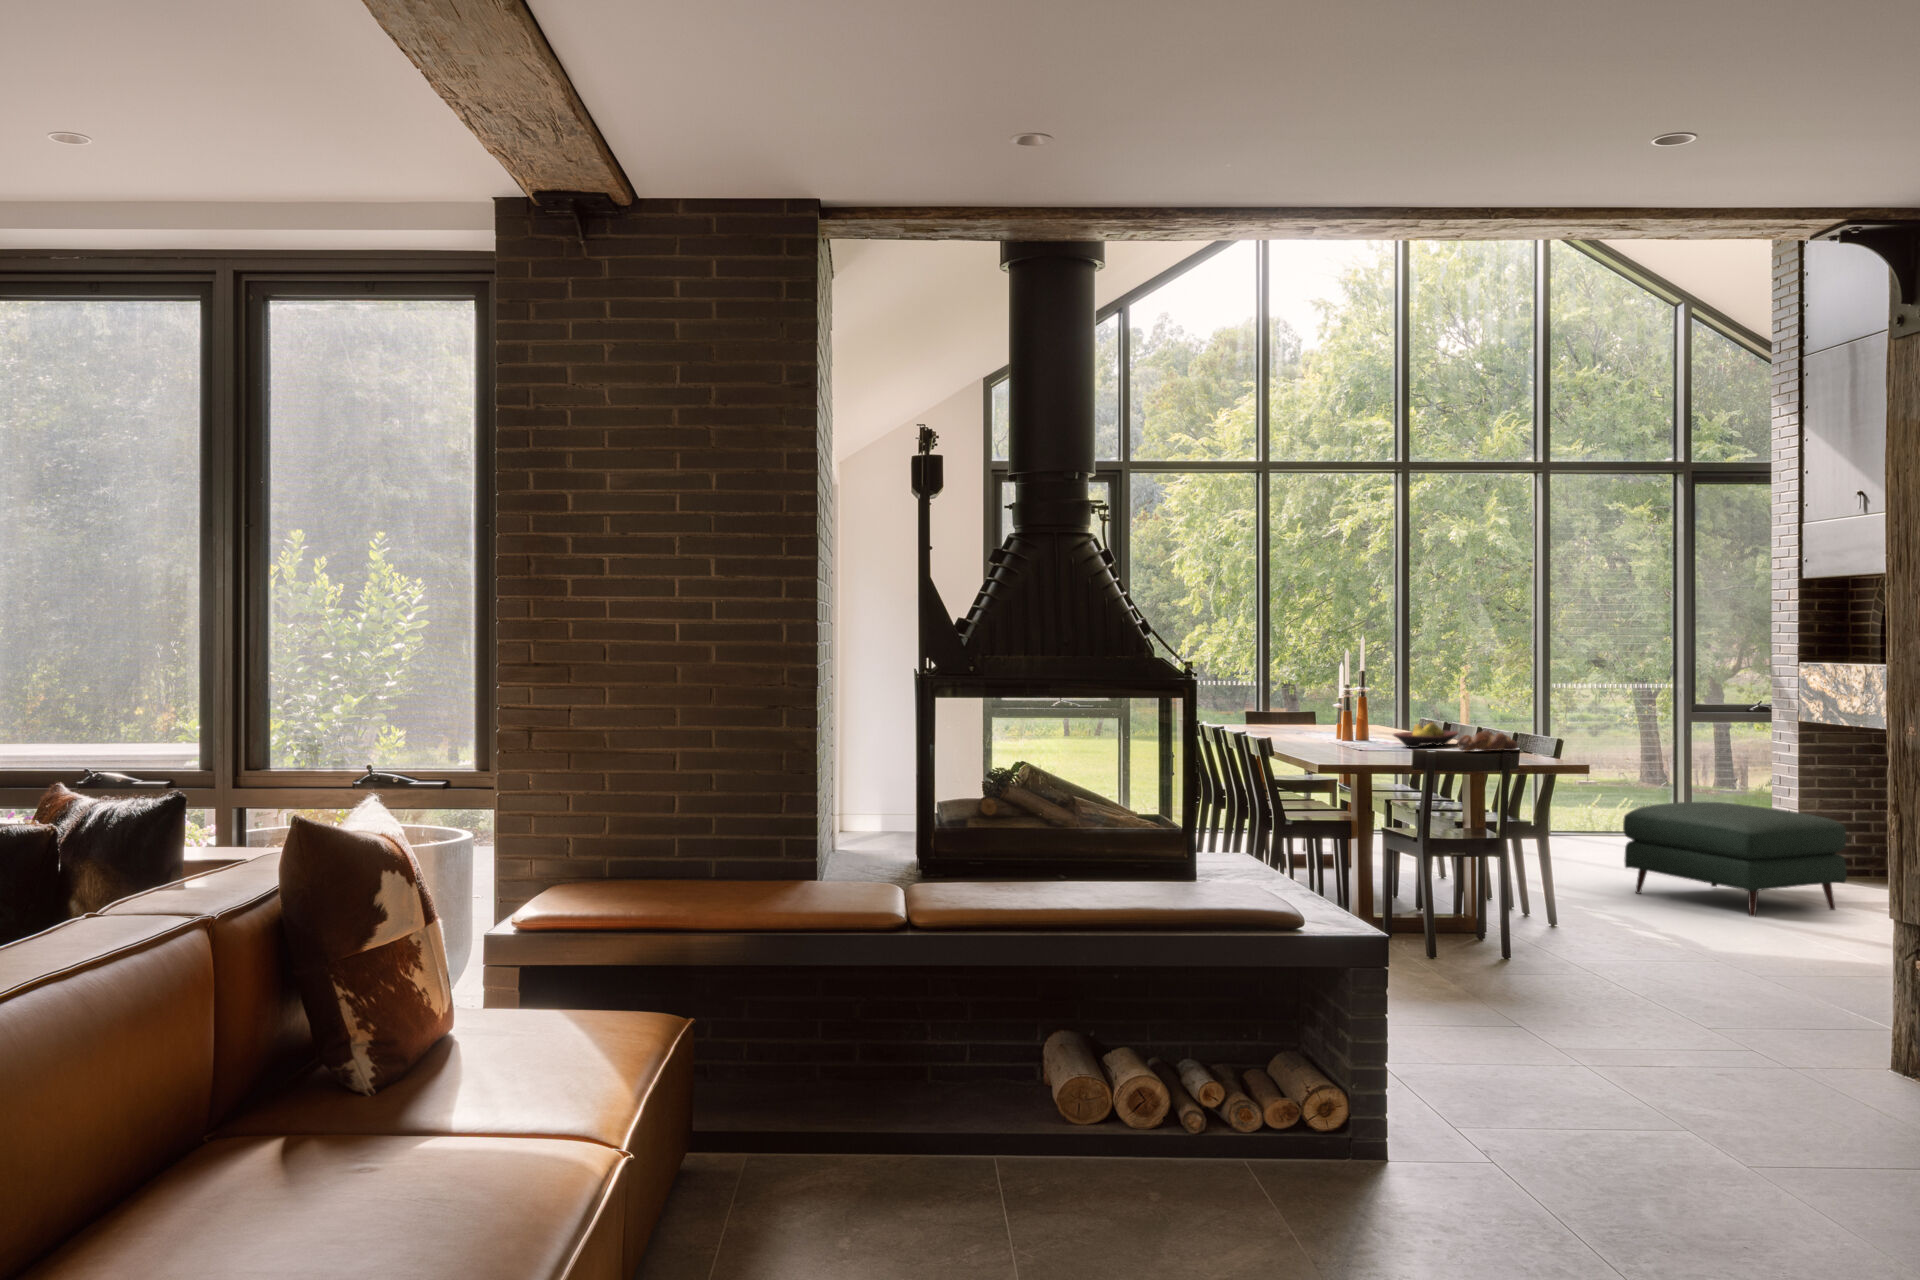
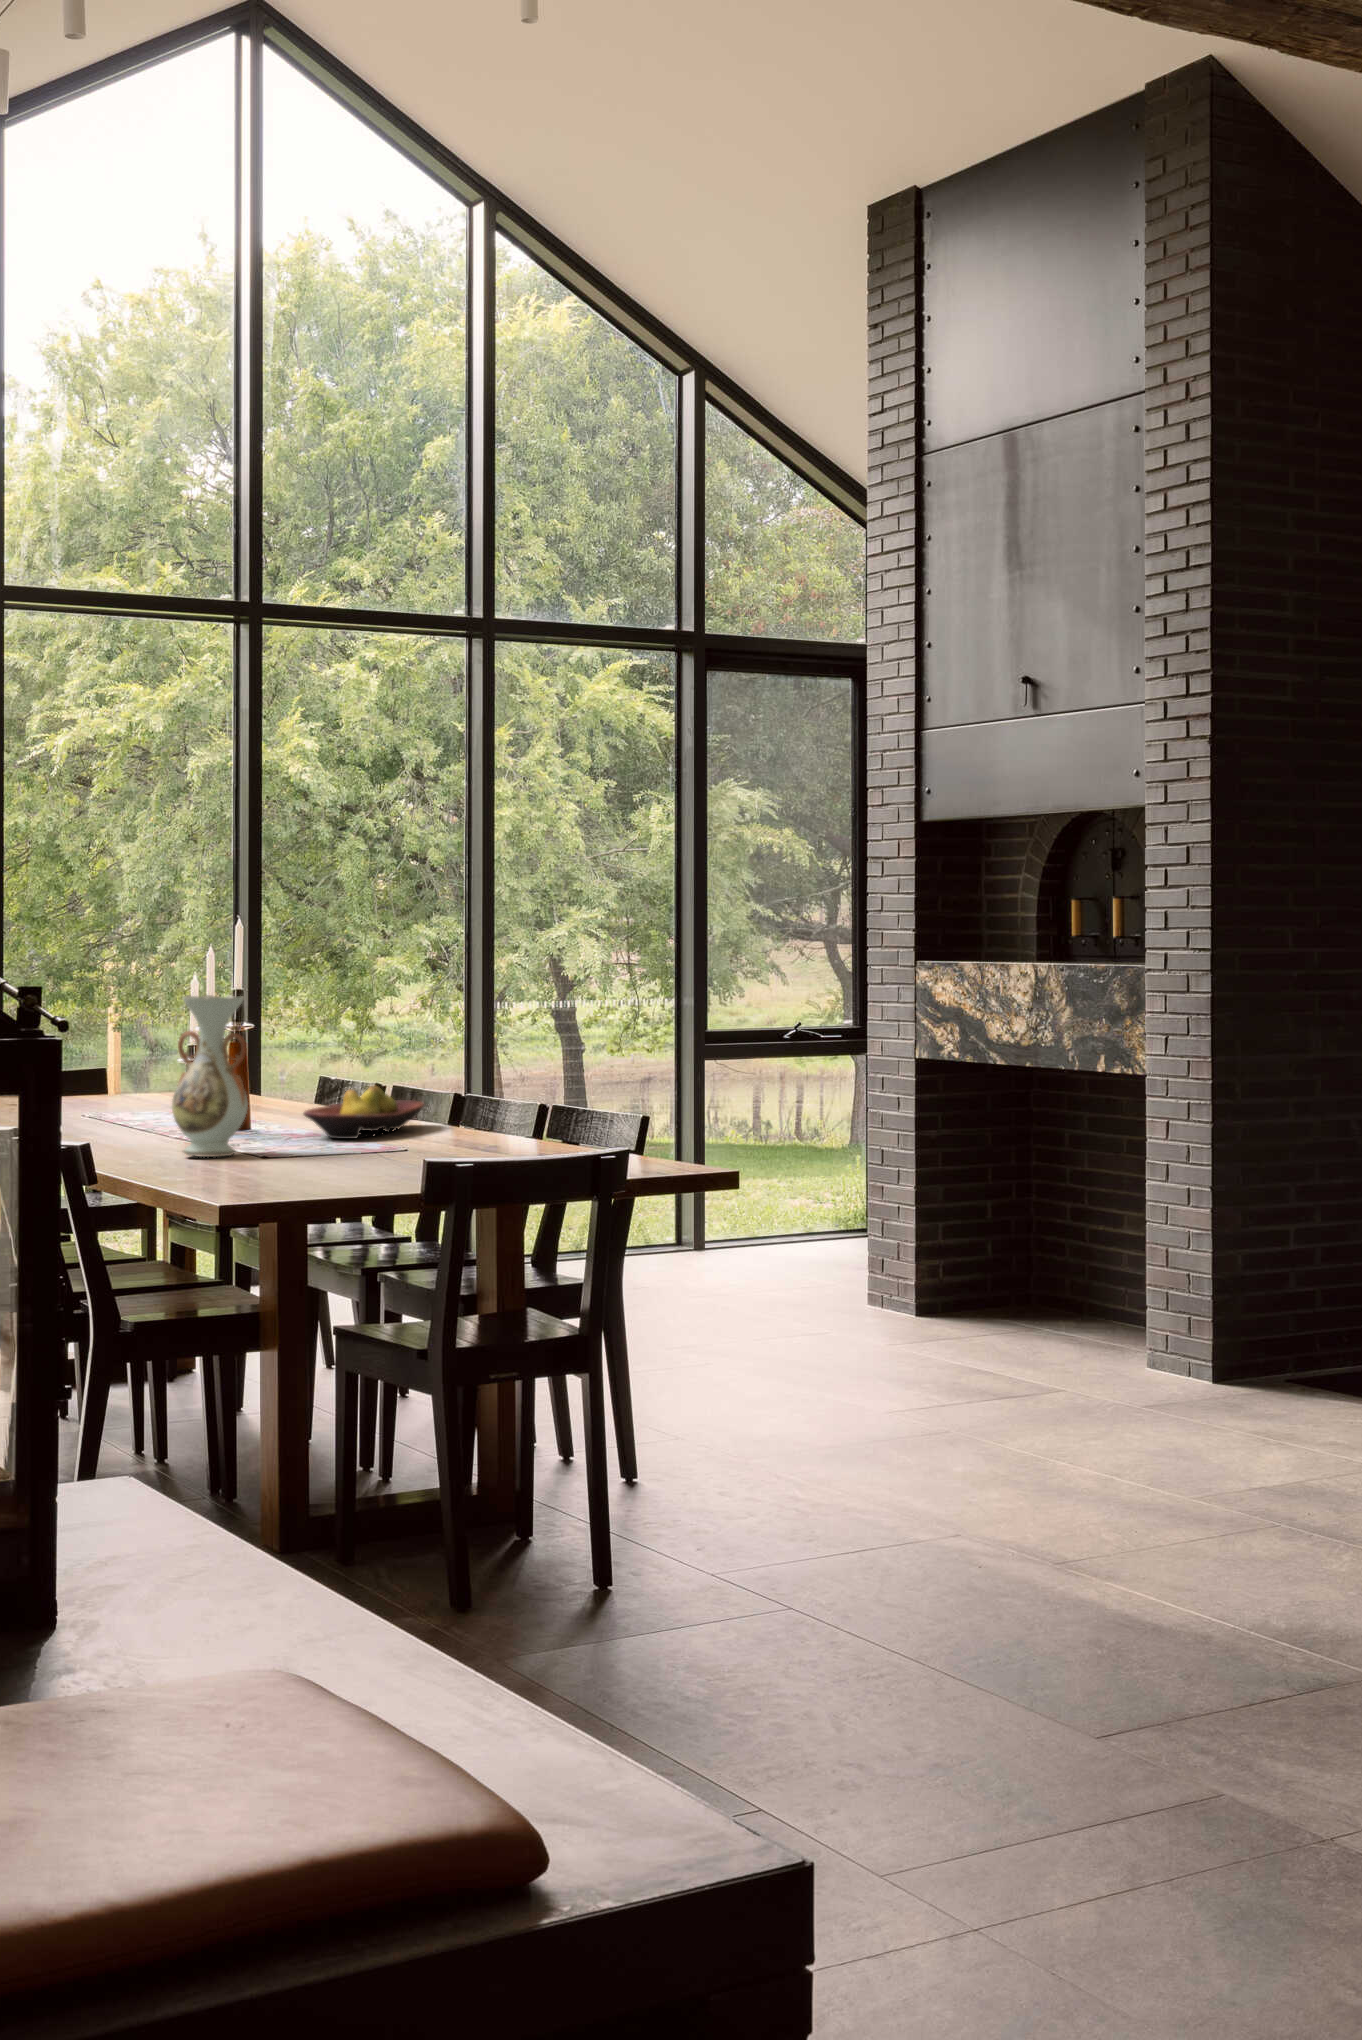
vase: none [1323,675,1359,752] -> present [172,995,248,1157]
bread loaf: present [1457,731,1518,752] -> none [442,1101,557,1146]
ottoman: present [1623,802,1847,917] -> none [689,1207,1049,1419]

